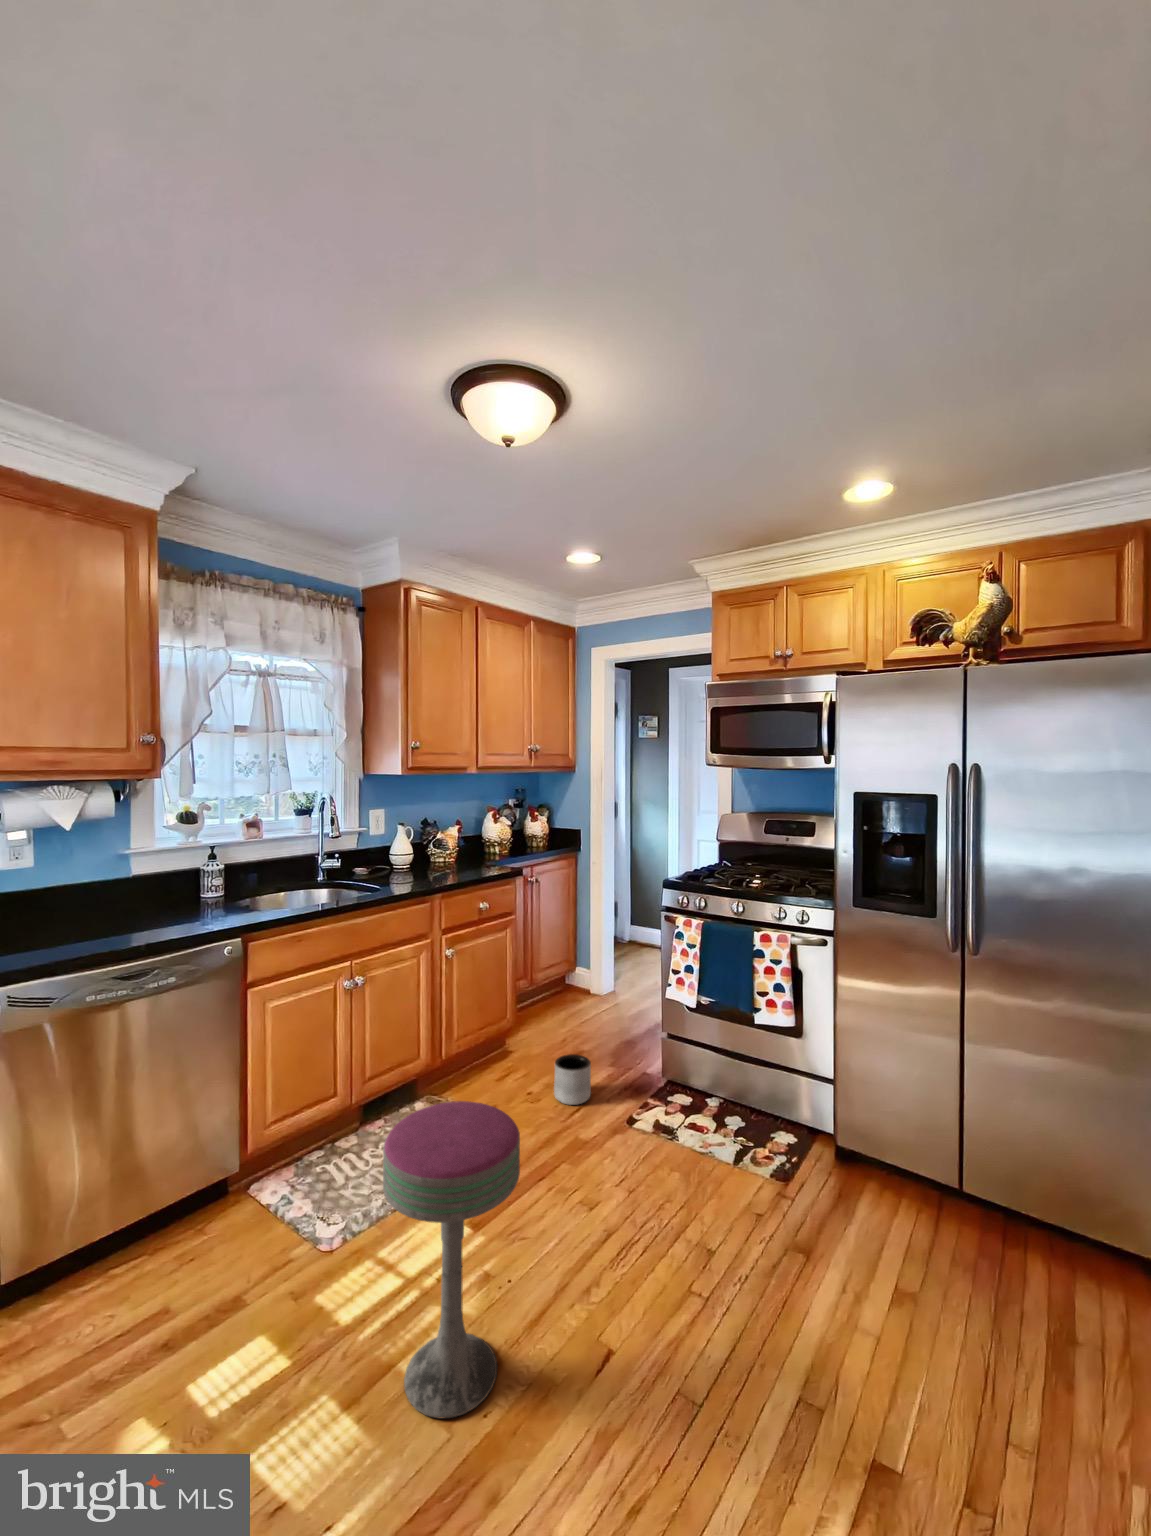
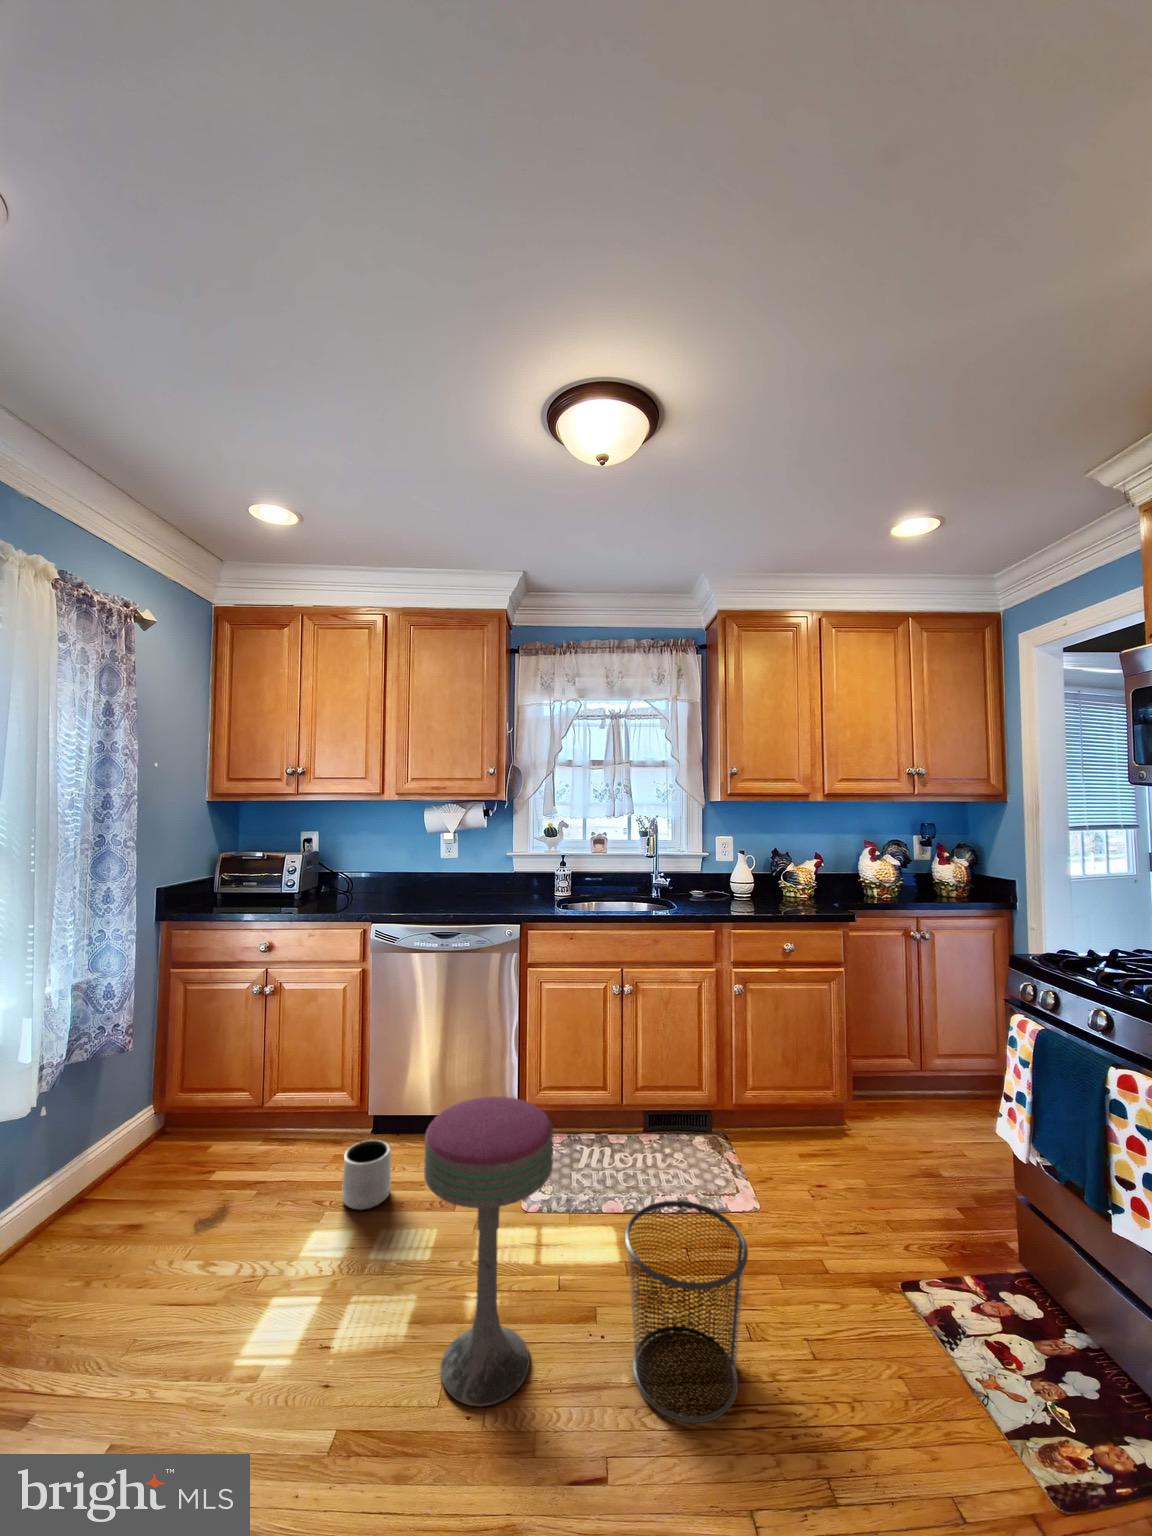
planter: present [554,1054,591,1105] -> present [342,1140,391,1210]
waste bin: none [530,1122,632,1289] -> present [624,1200,748,1423]

